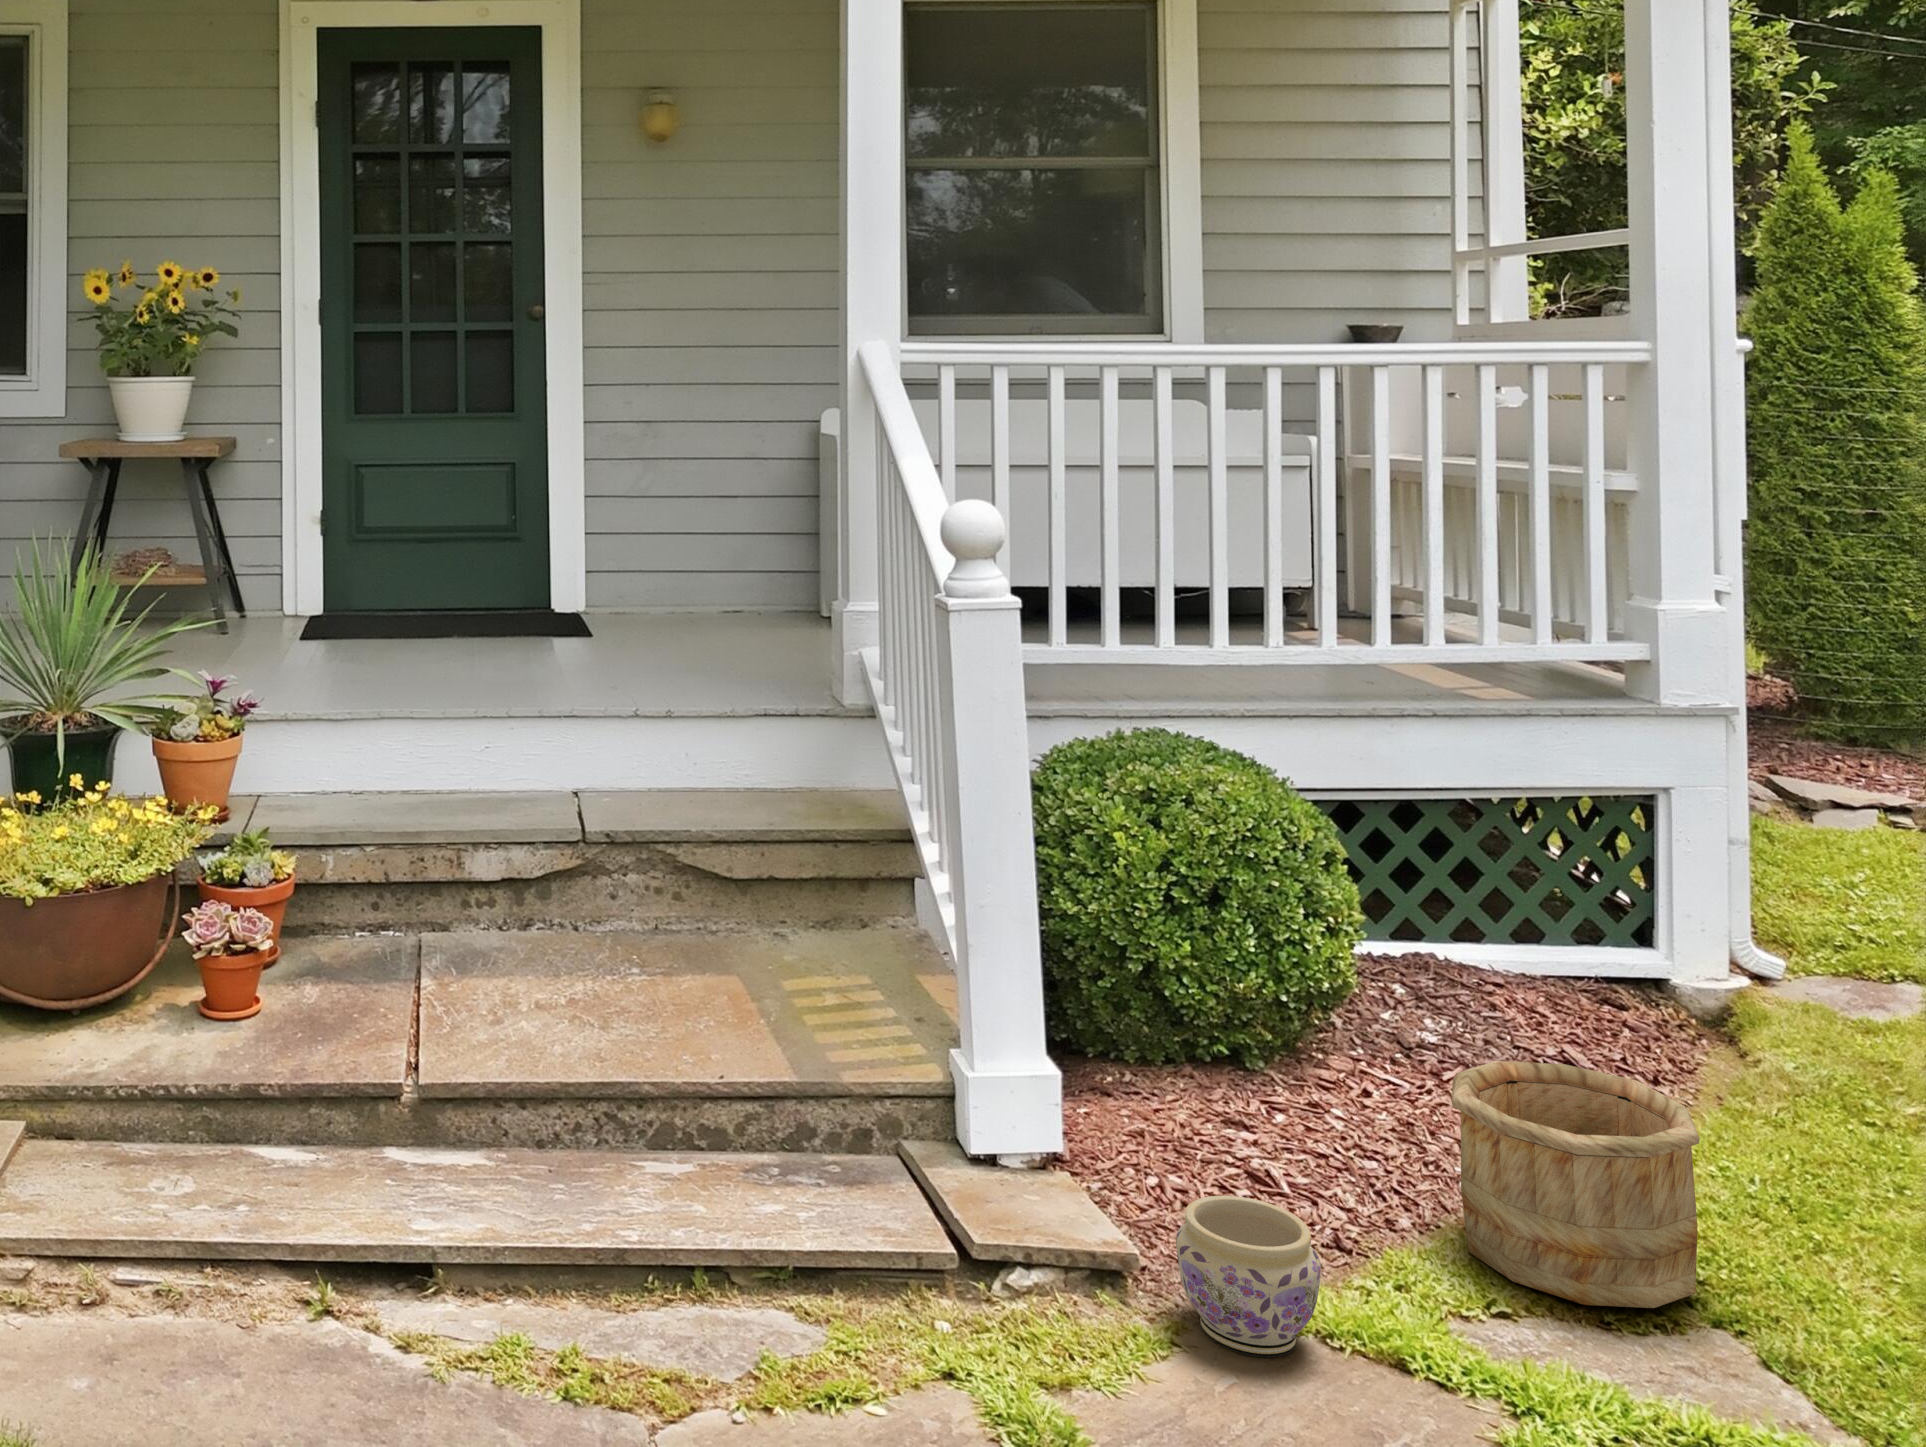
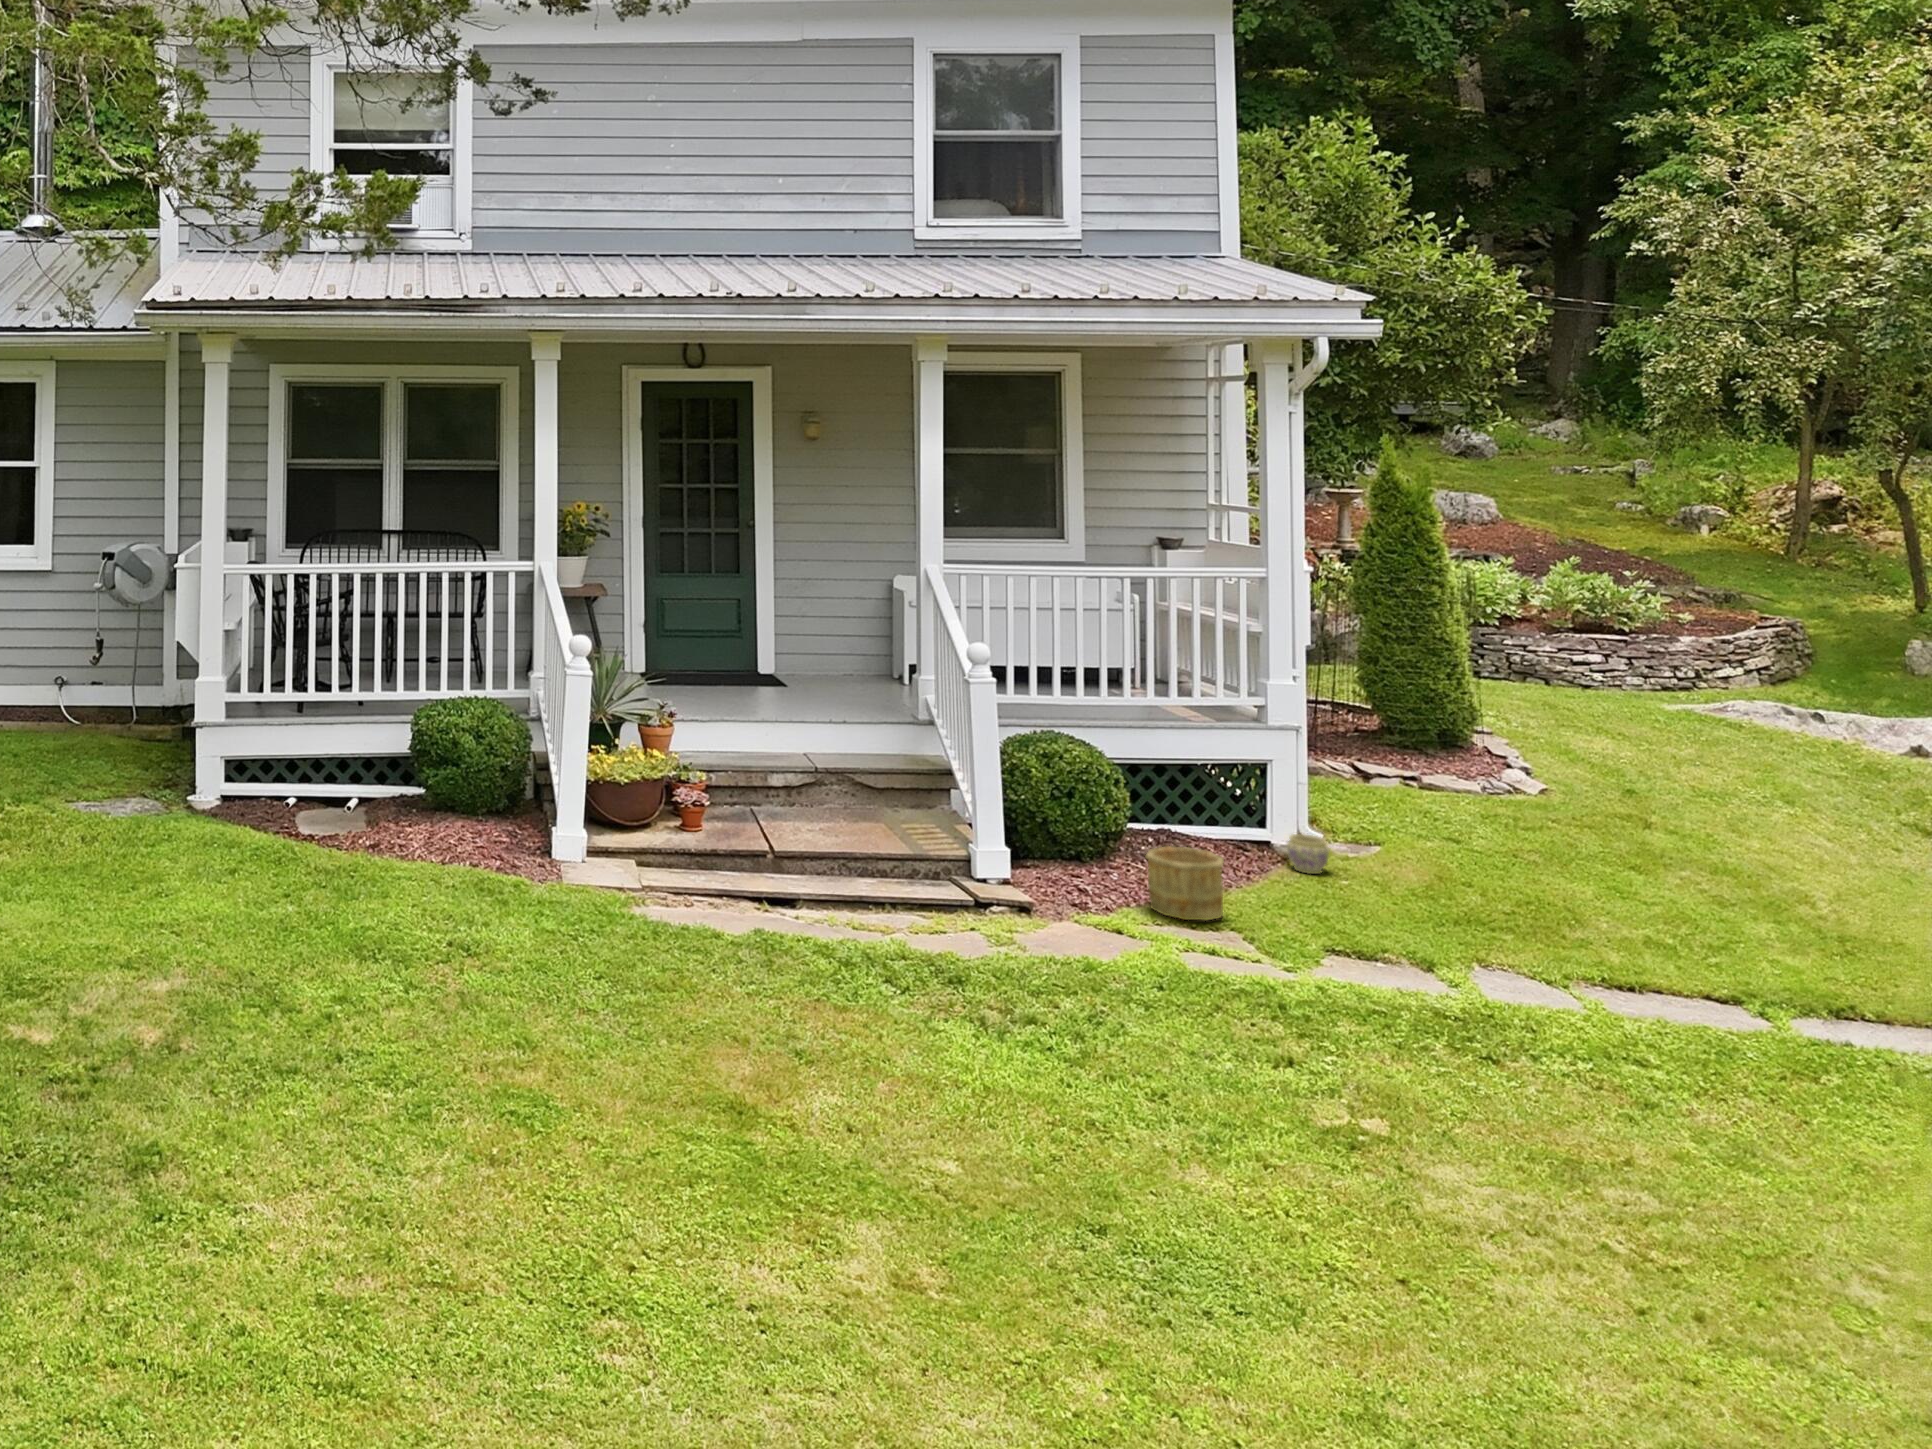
planter: present [1176,1196,1321,1357] -> present [1287,834,1329,874]

